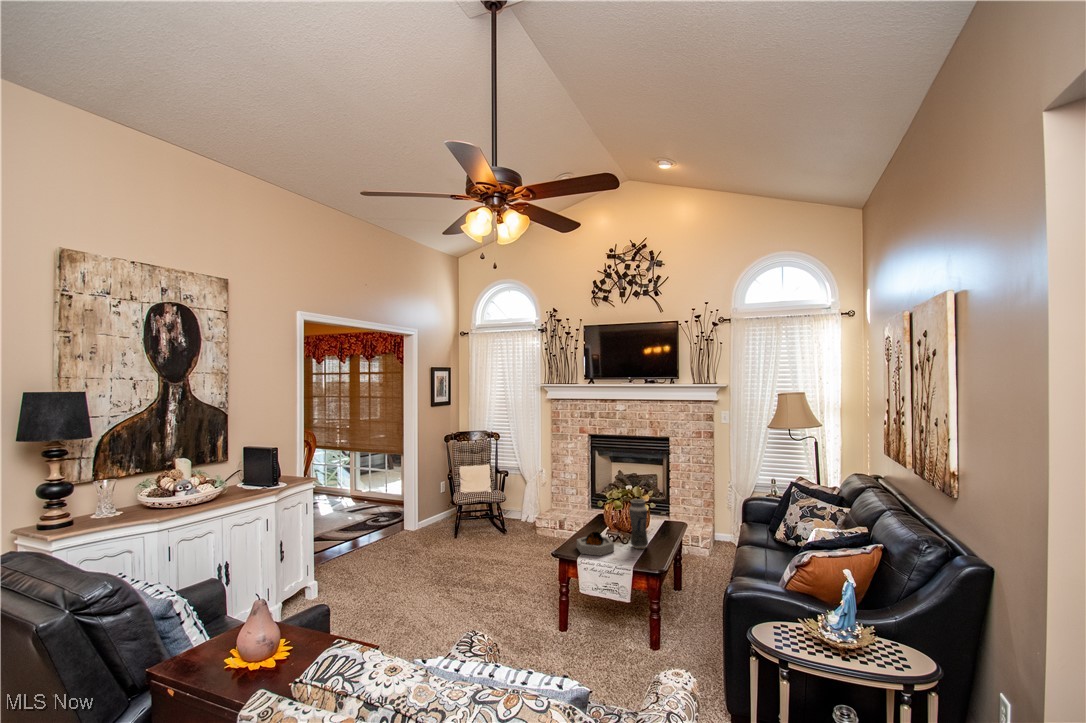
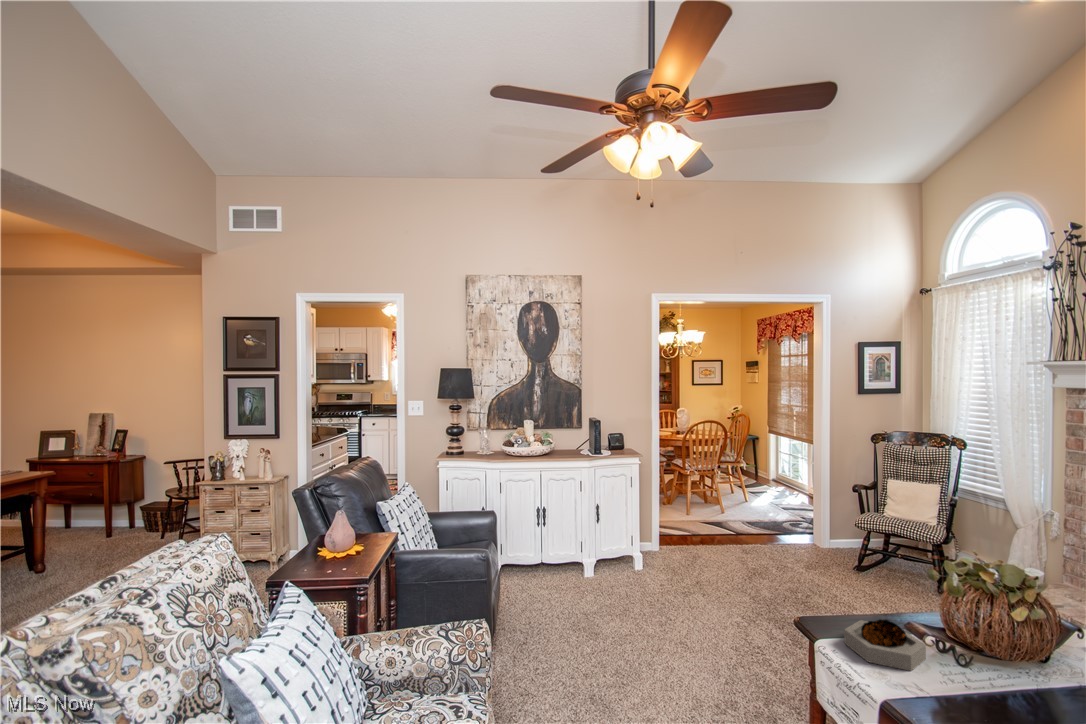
vase: present [629,499,648,549] -> none [957,591,1007,702]

